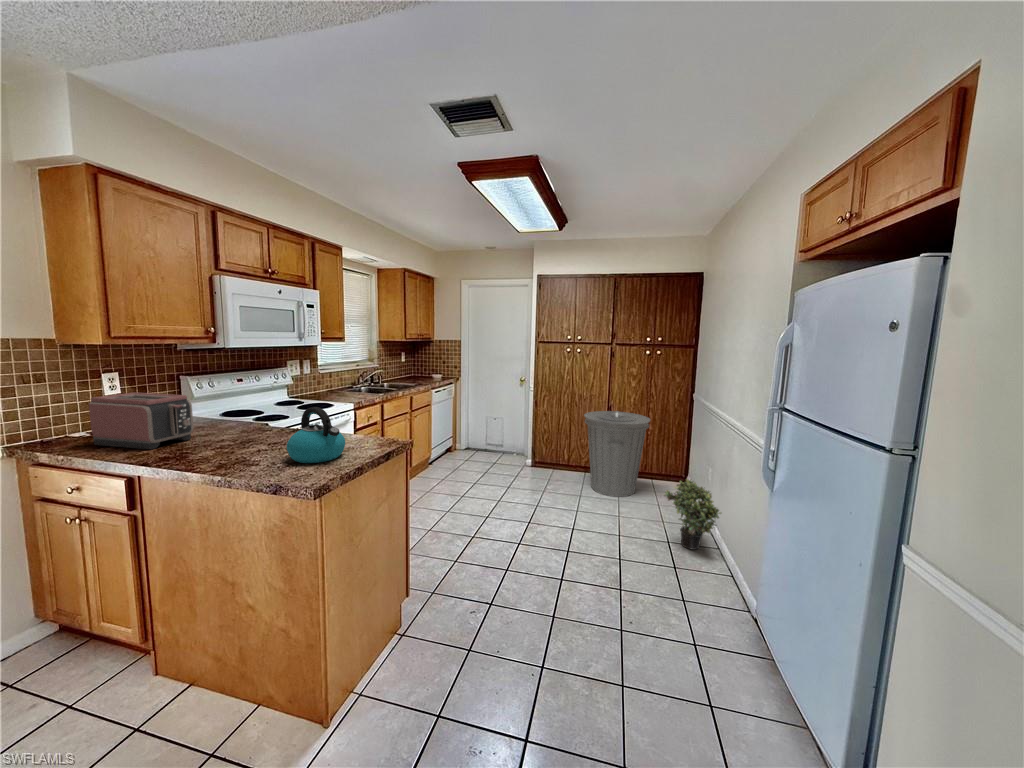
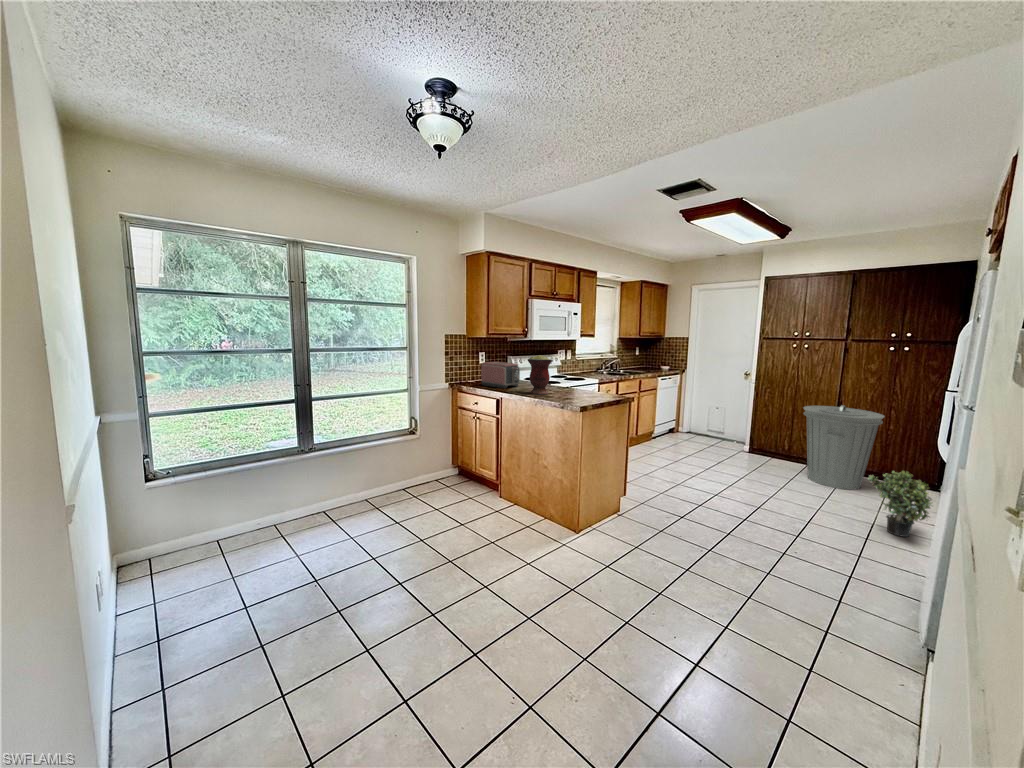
vase: none [196,380,257,461] -> present [528,355,552,394]
kettle: present [287,407,345,463] -> none [566,371,594,399]

